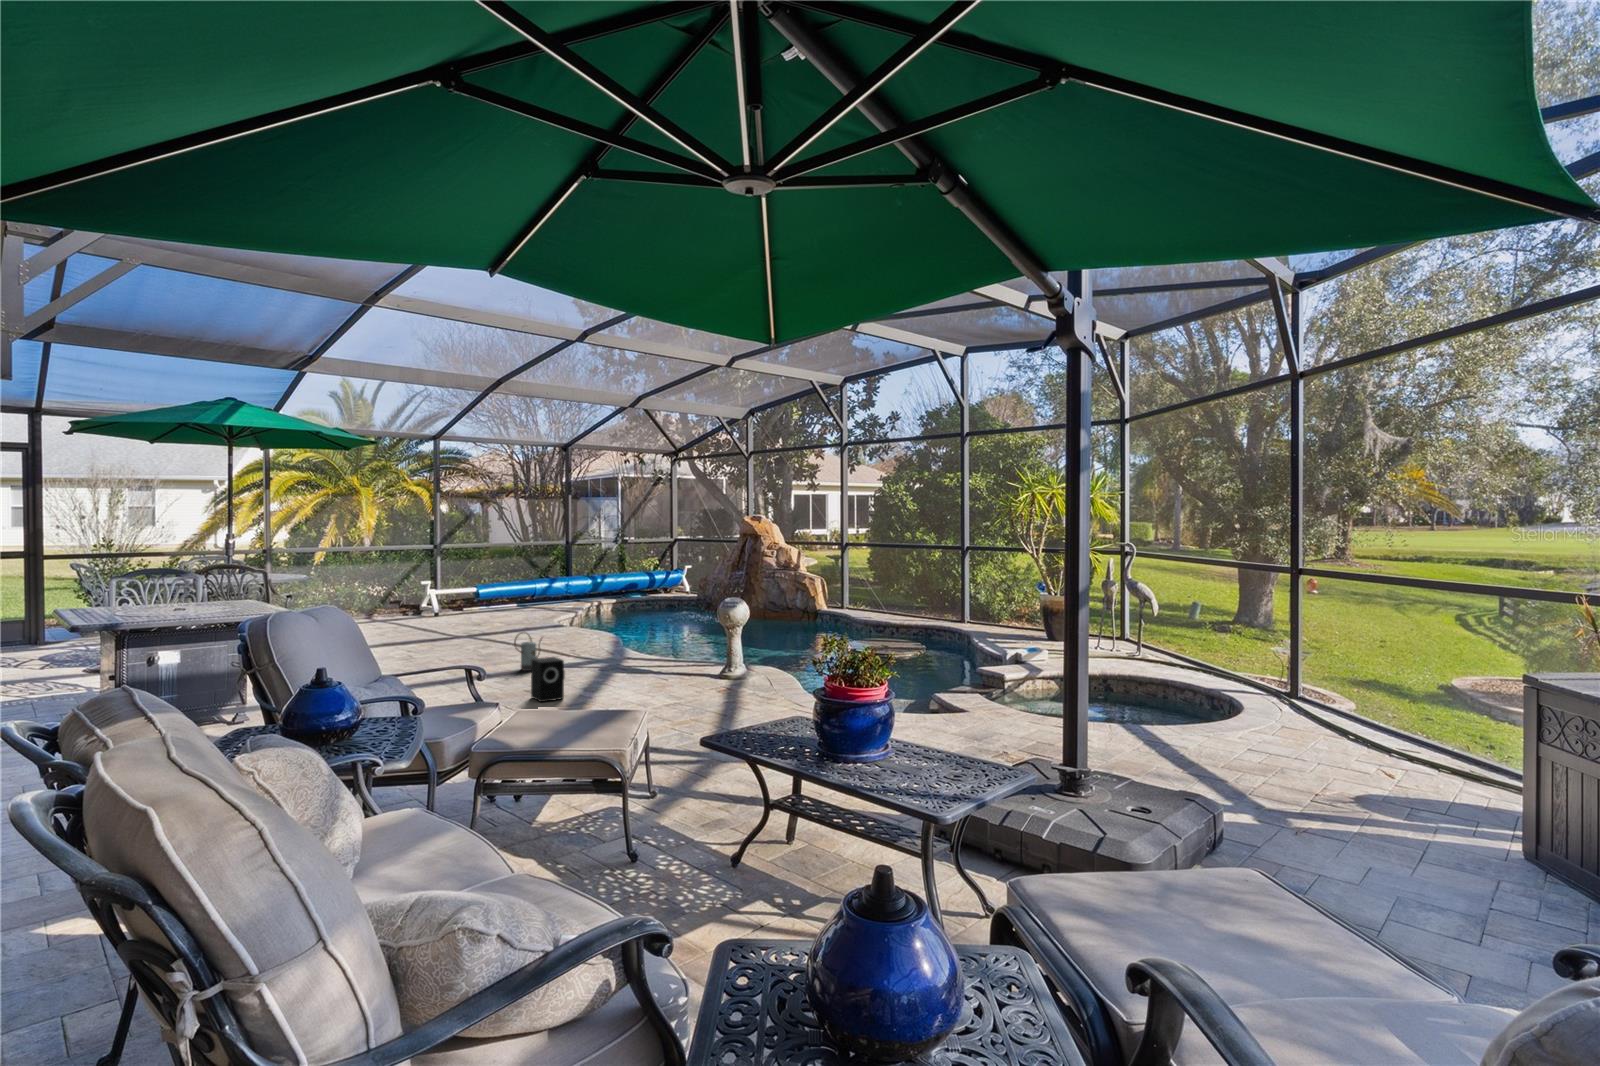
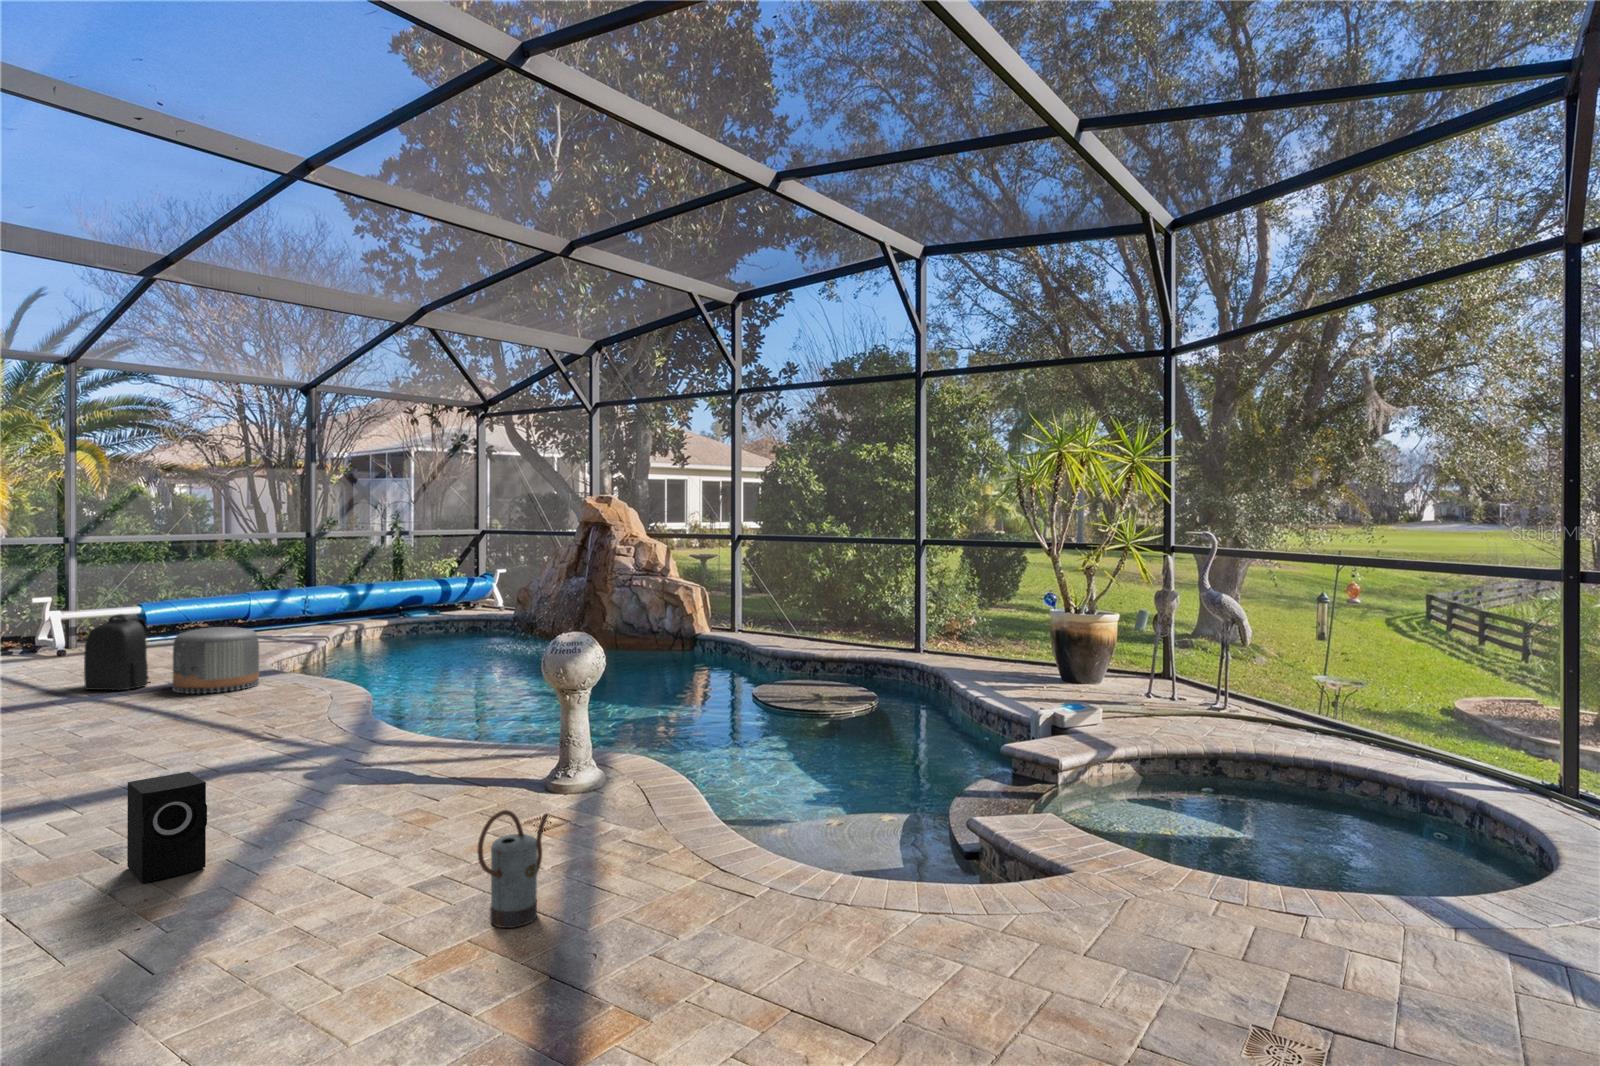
backpack: none [465,590,496,633] -> present [84,614,149,690]
pouf: none [510,598,554,635] -> present [173,627,259,694]
watering can: present [514,632,542,671] -> present [478,810,548,928]

